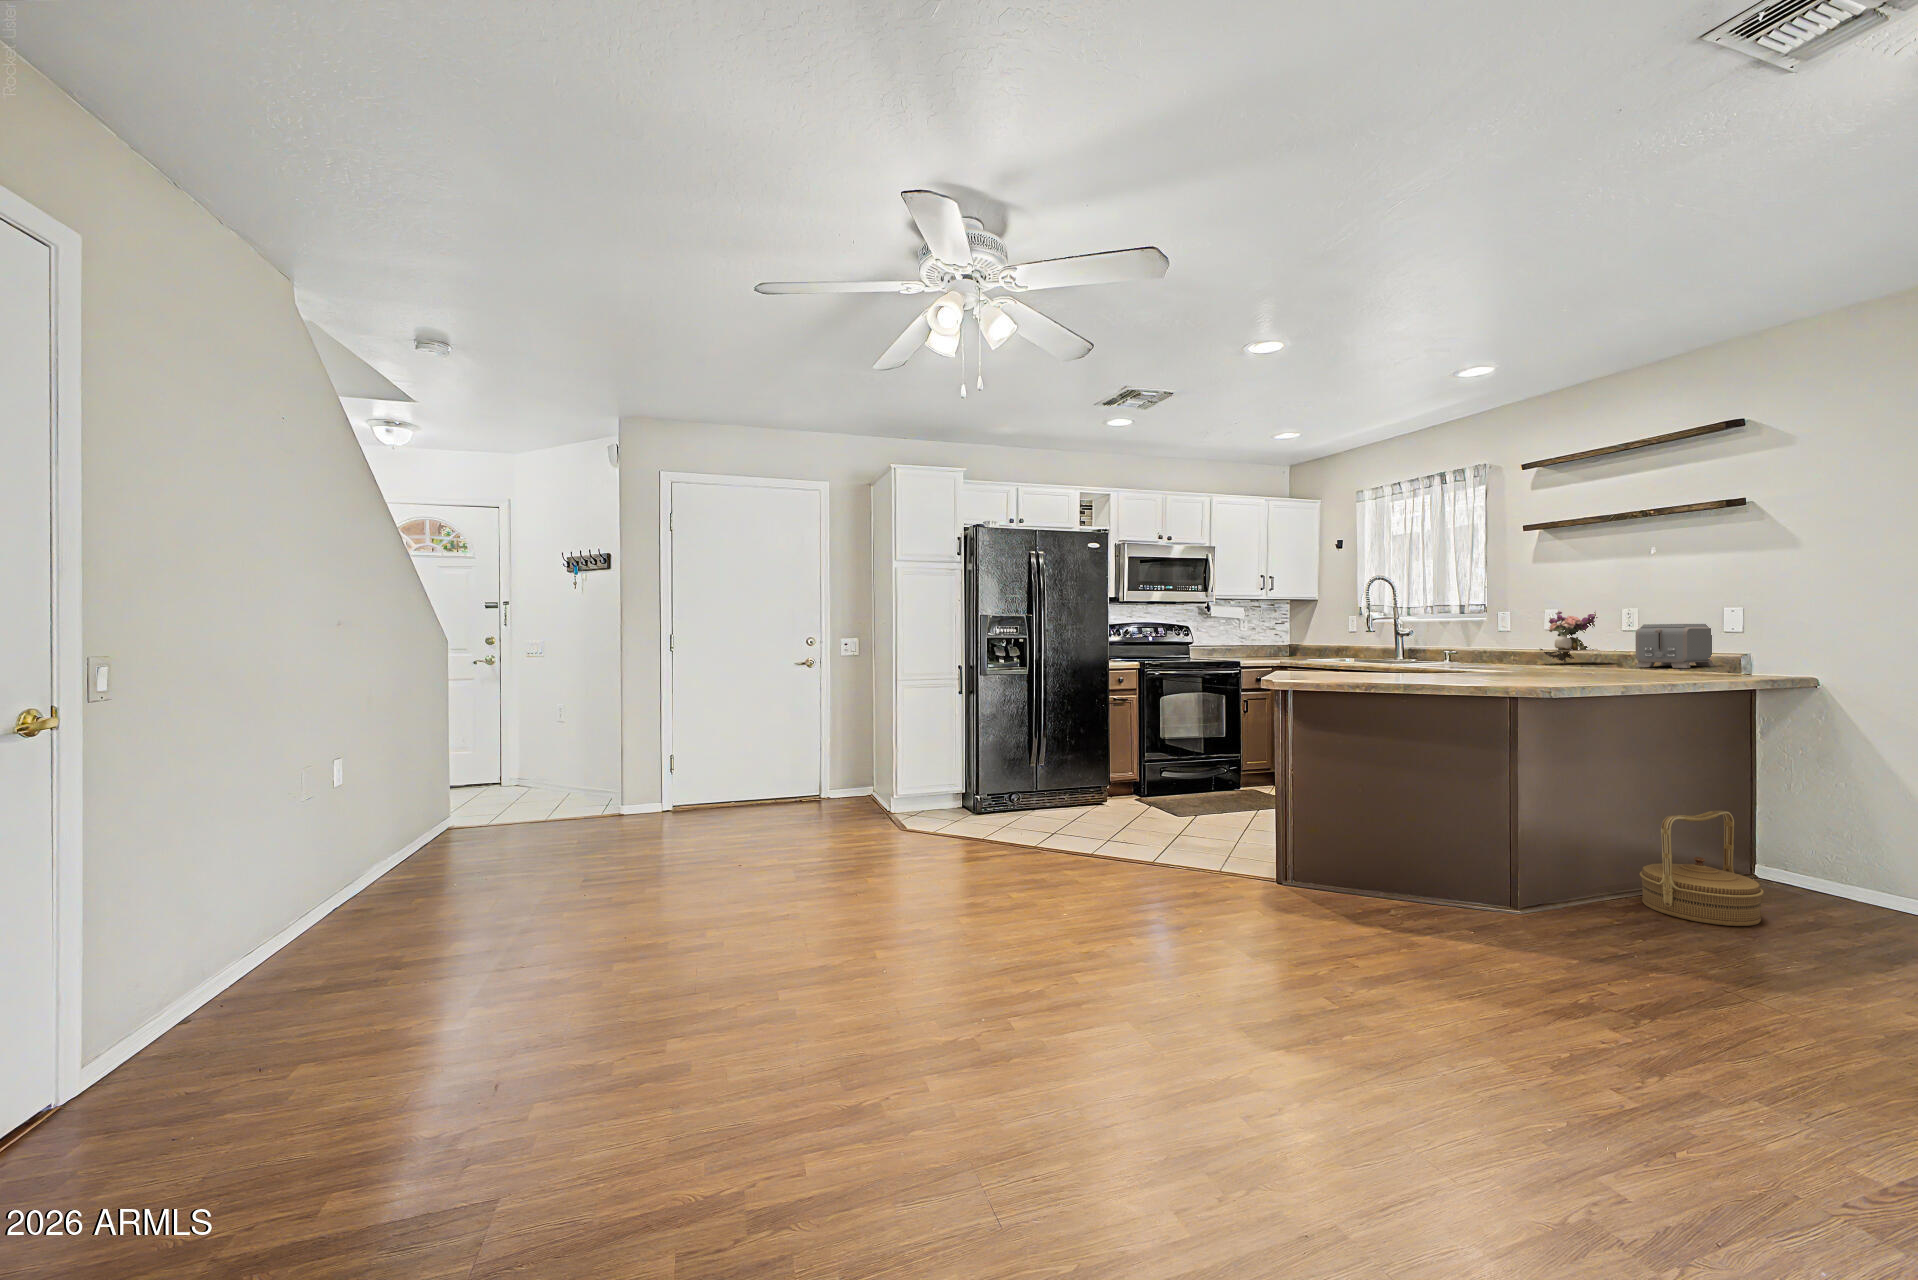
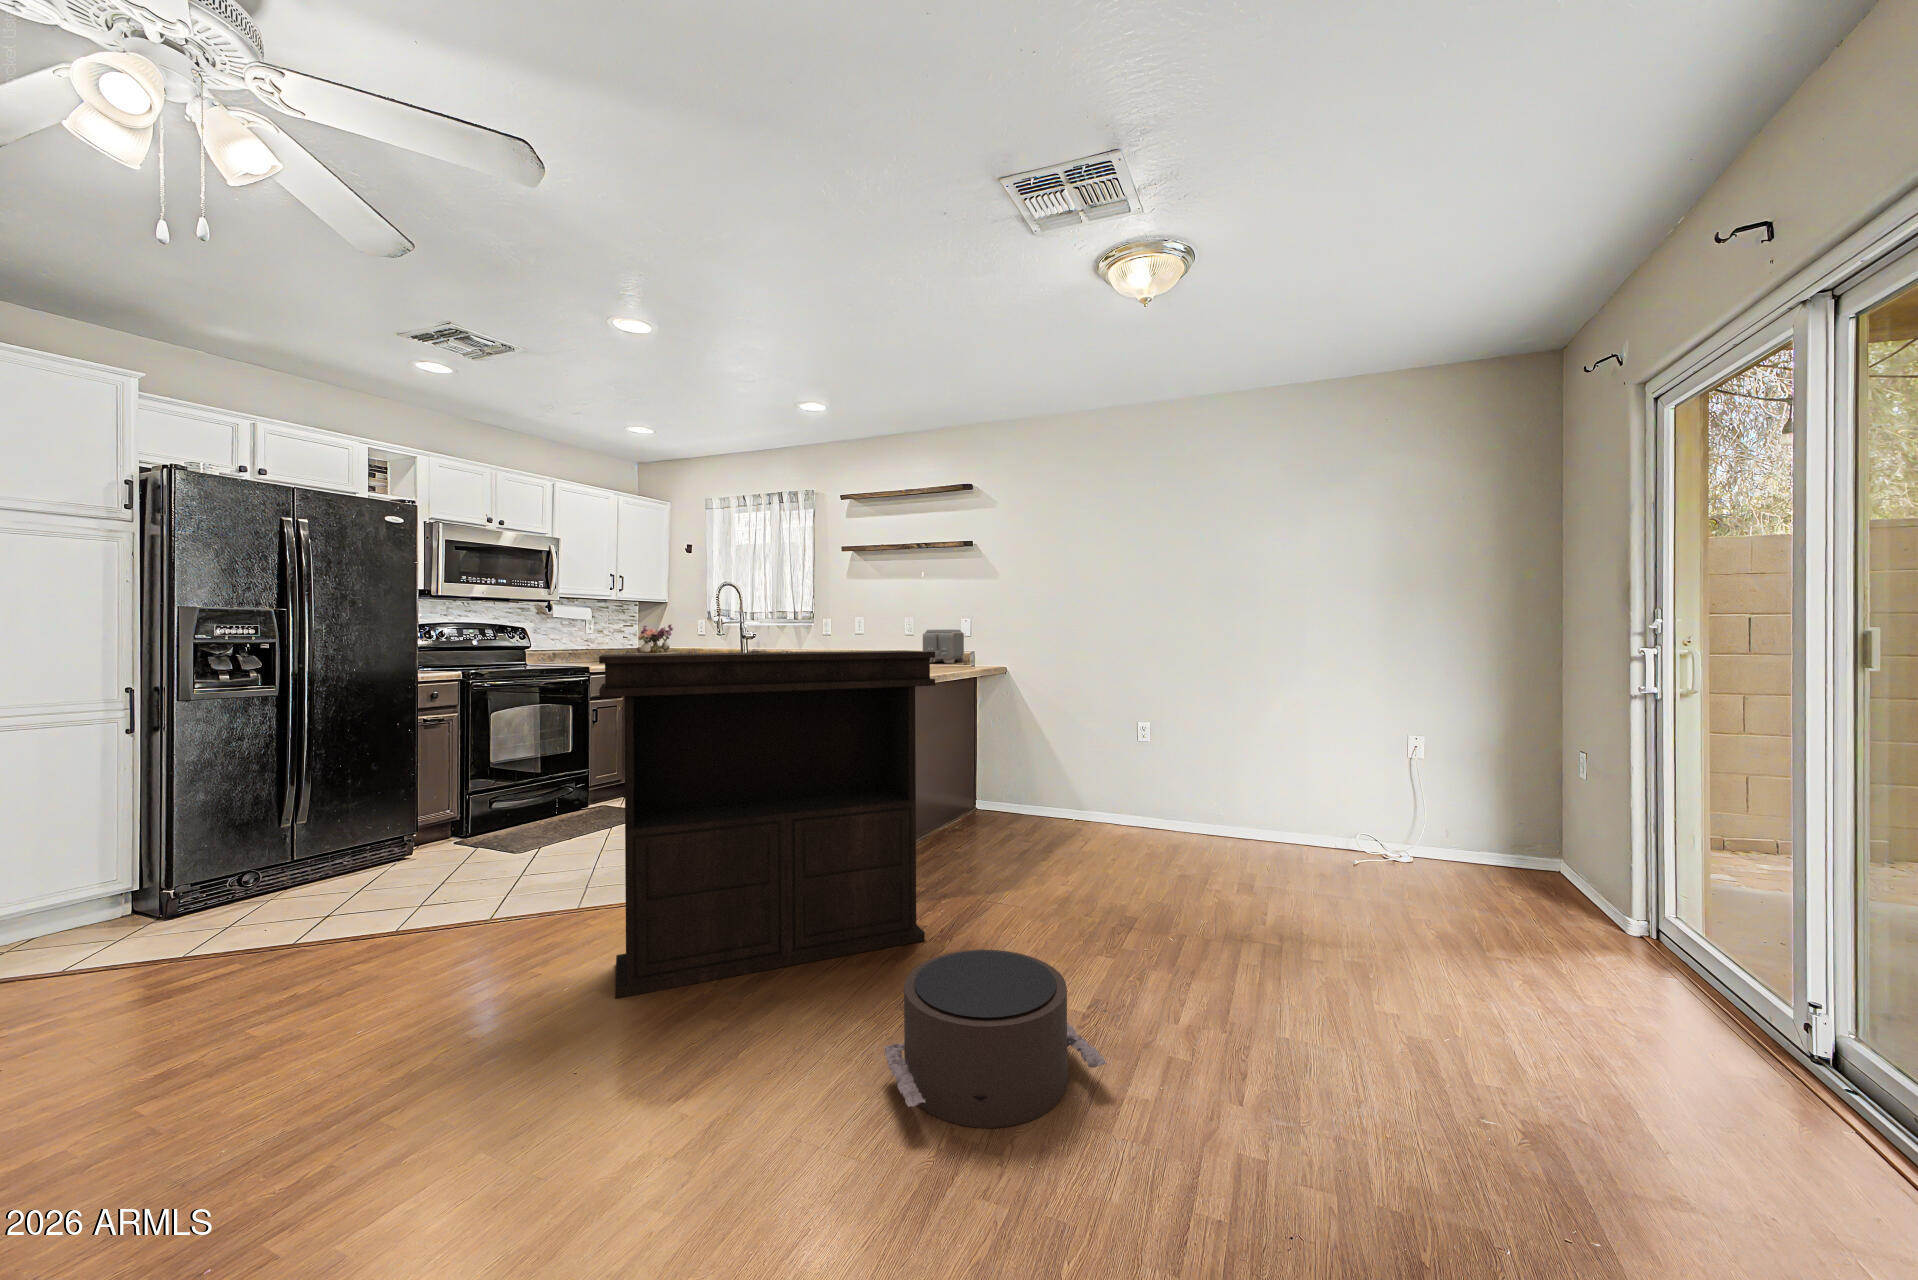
flower arrangement: present [1540,611,1616,663] -> present [631,624,679,654]
console table: none [1226,651,1594,984] -> present [599,651,935,998]
woven basket: present [1640,810,1764,926] -> none [936,769,1005,858]
pouf: none [1476,980,1786,1177] -> present [884,950,1107,1128]

